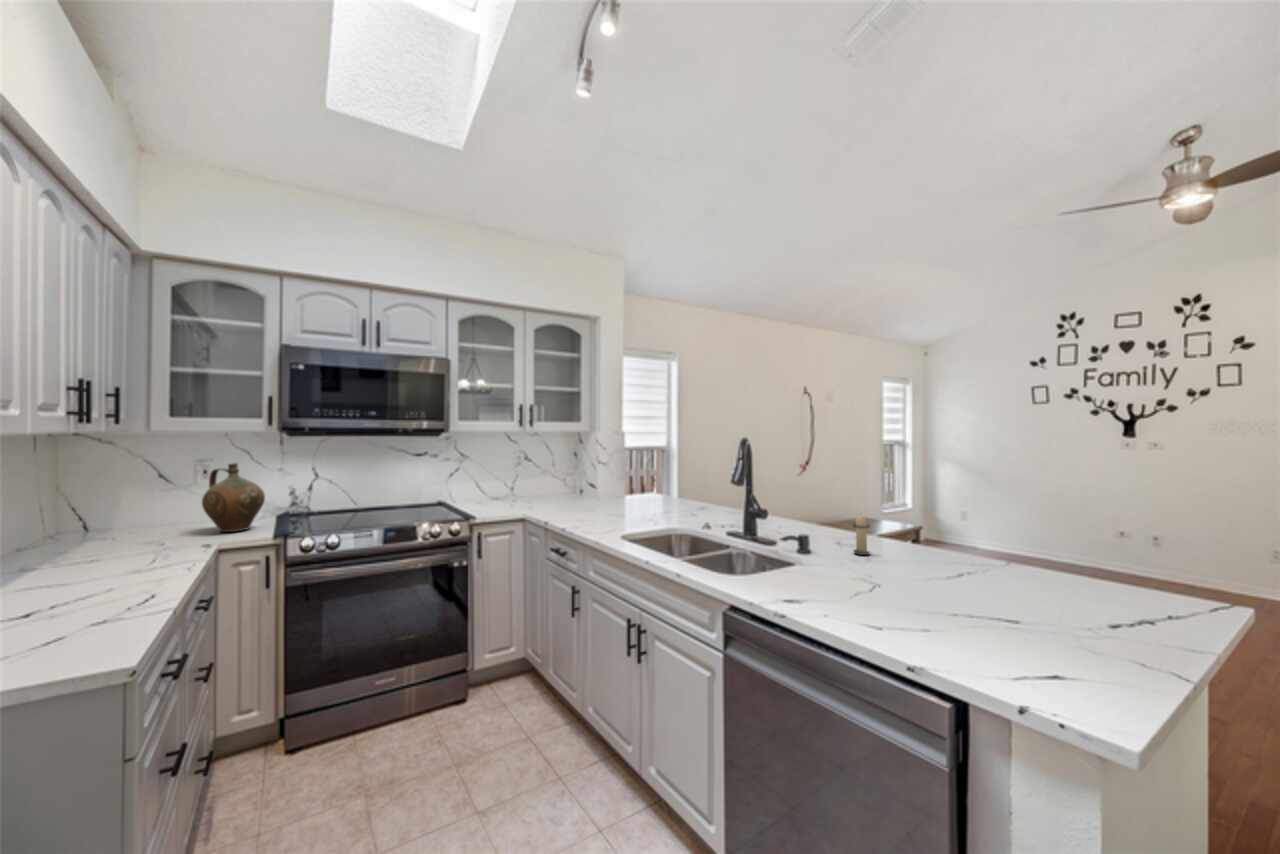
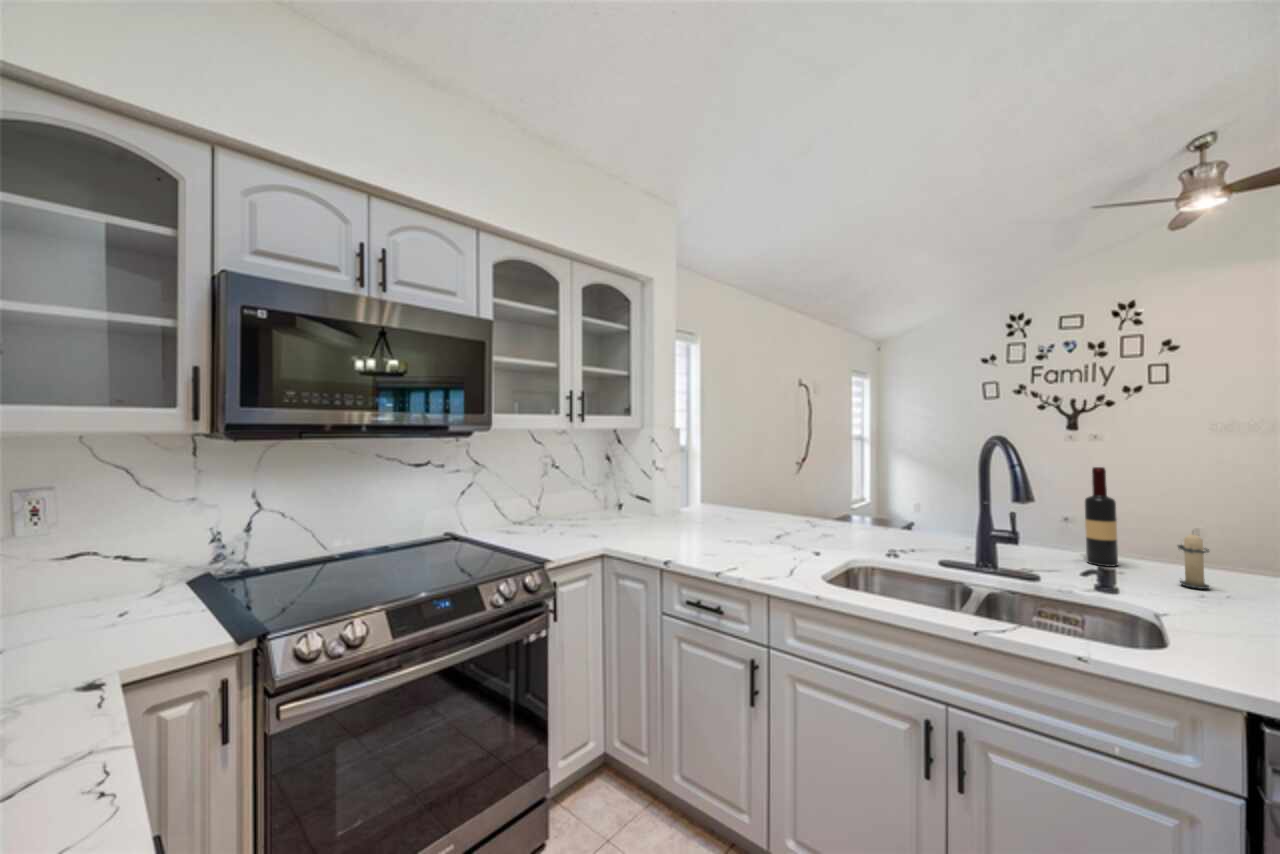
ceramic jug: present [202,463,265,532] -> none [54,495,190,636]
wine bottle: none [831,465,852,541] -> present [1085,467,1118,567]

